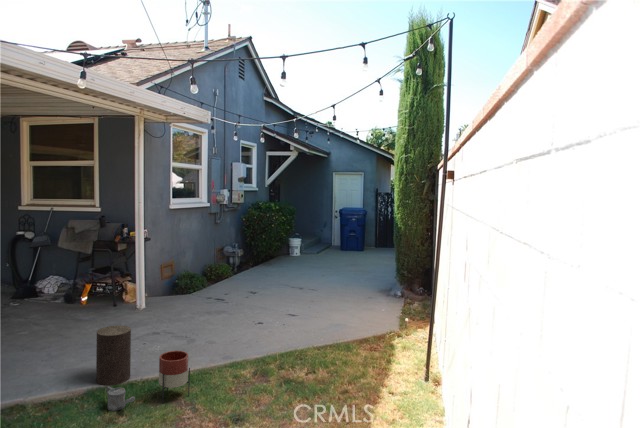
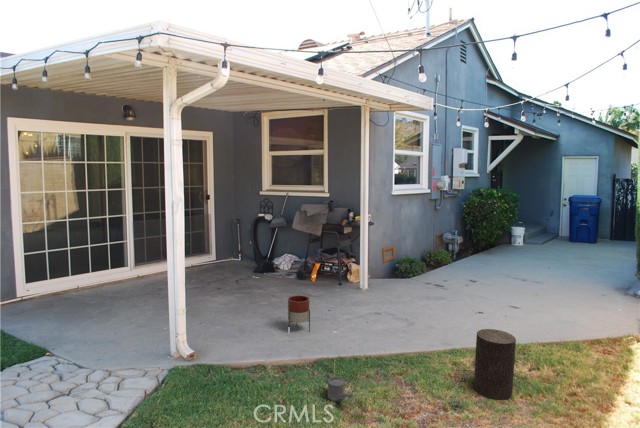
stool: present [96,325,131,385] -> present [474,329,516,400]
planter: present [159,351,190,403] -> present [288,295,310,332]

